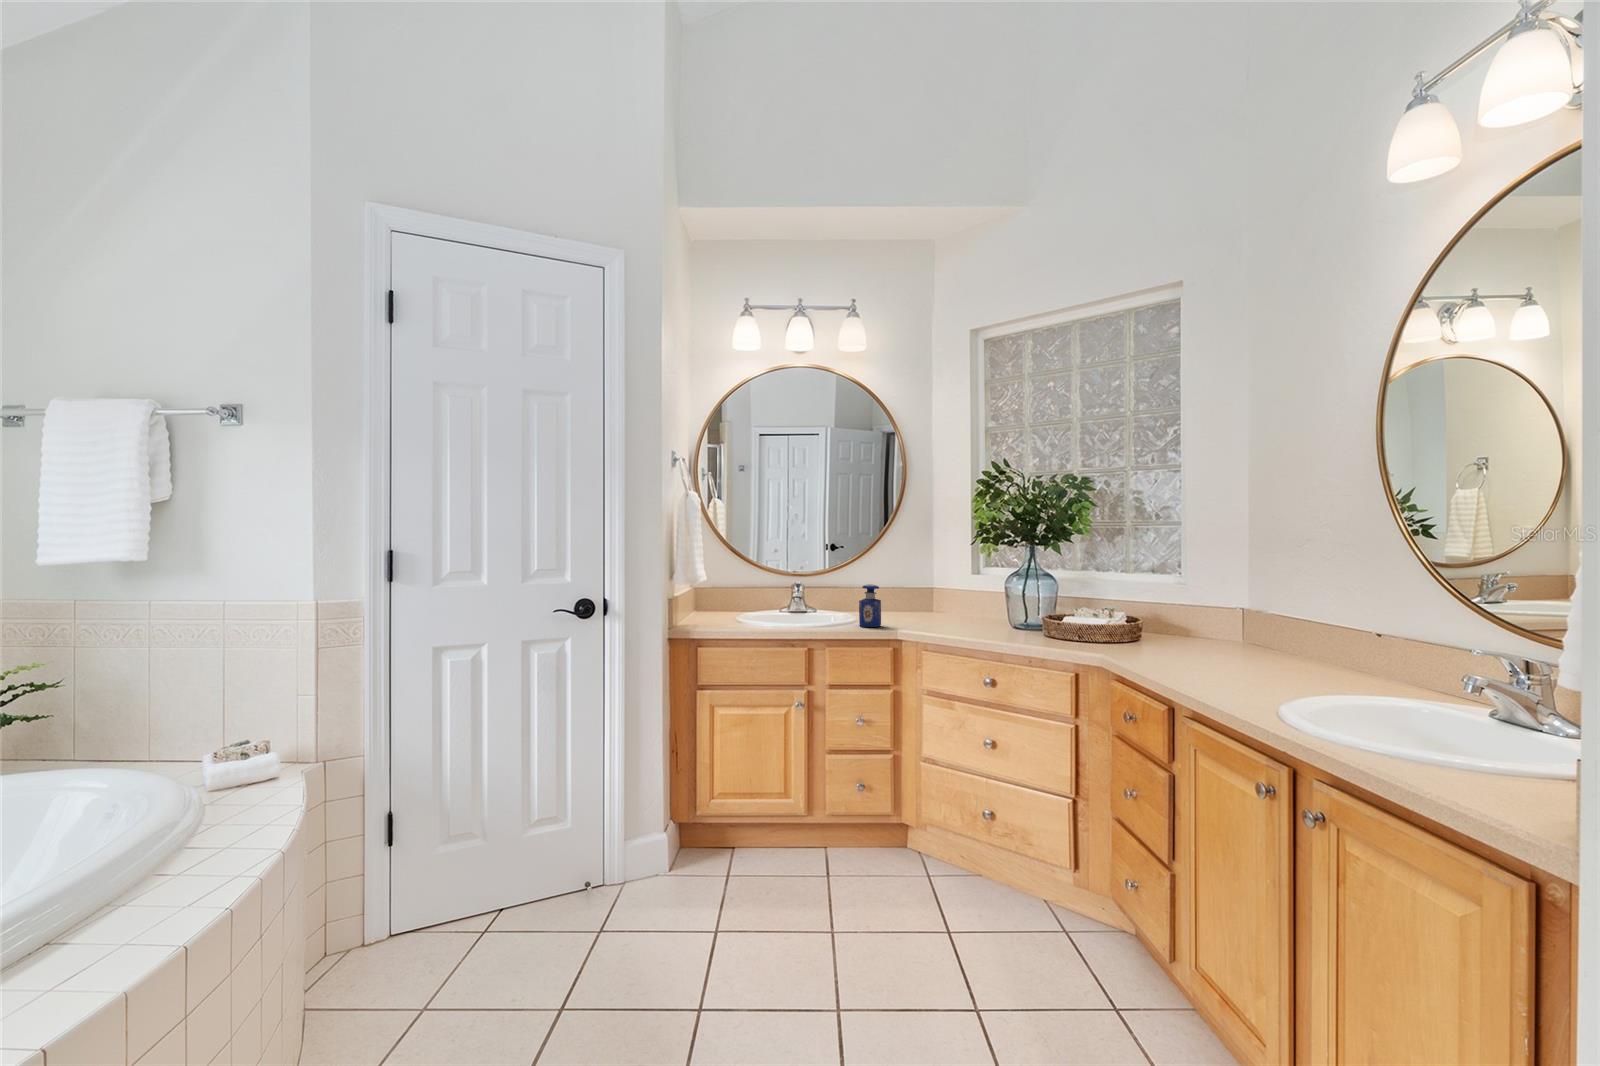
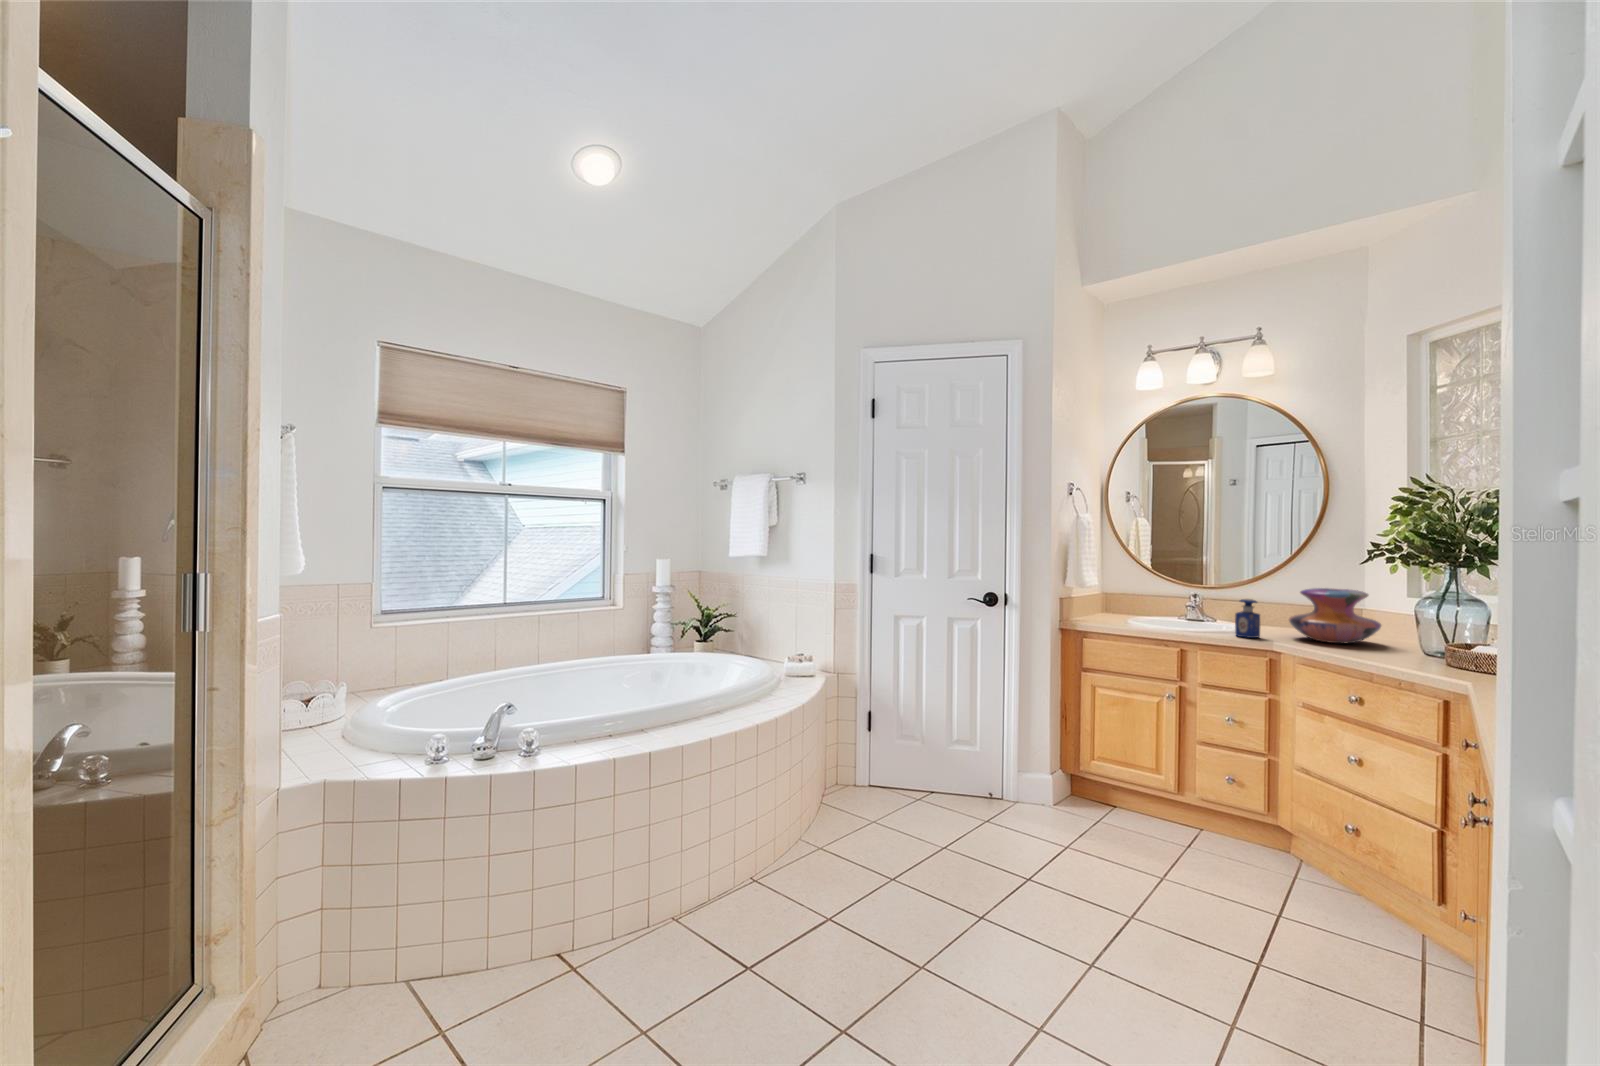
decorative vase: none [899,569,975,624] -> present [1289,588,1381,643]

